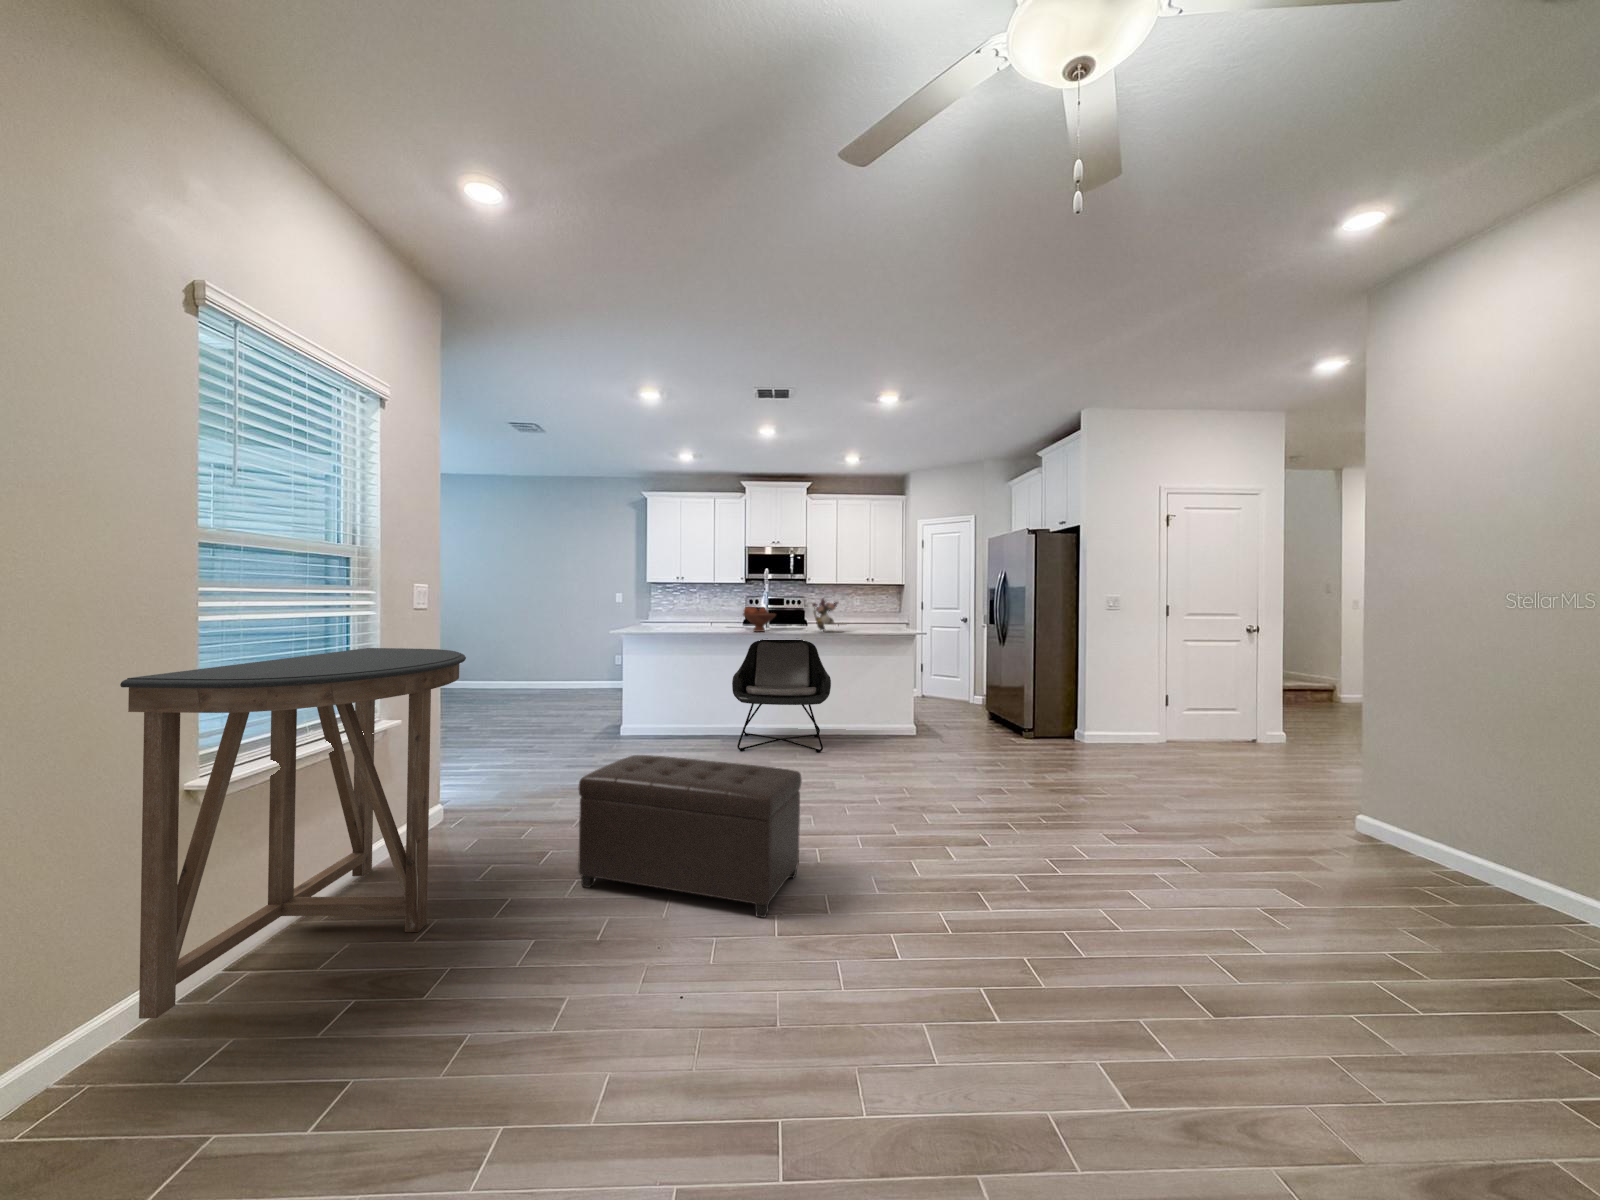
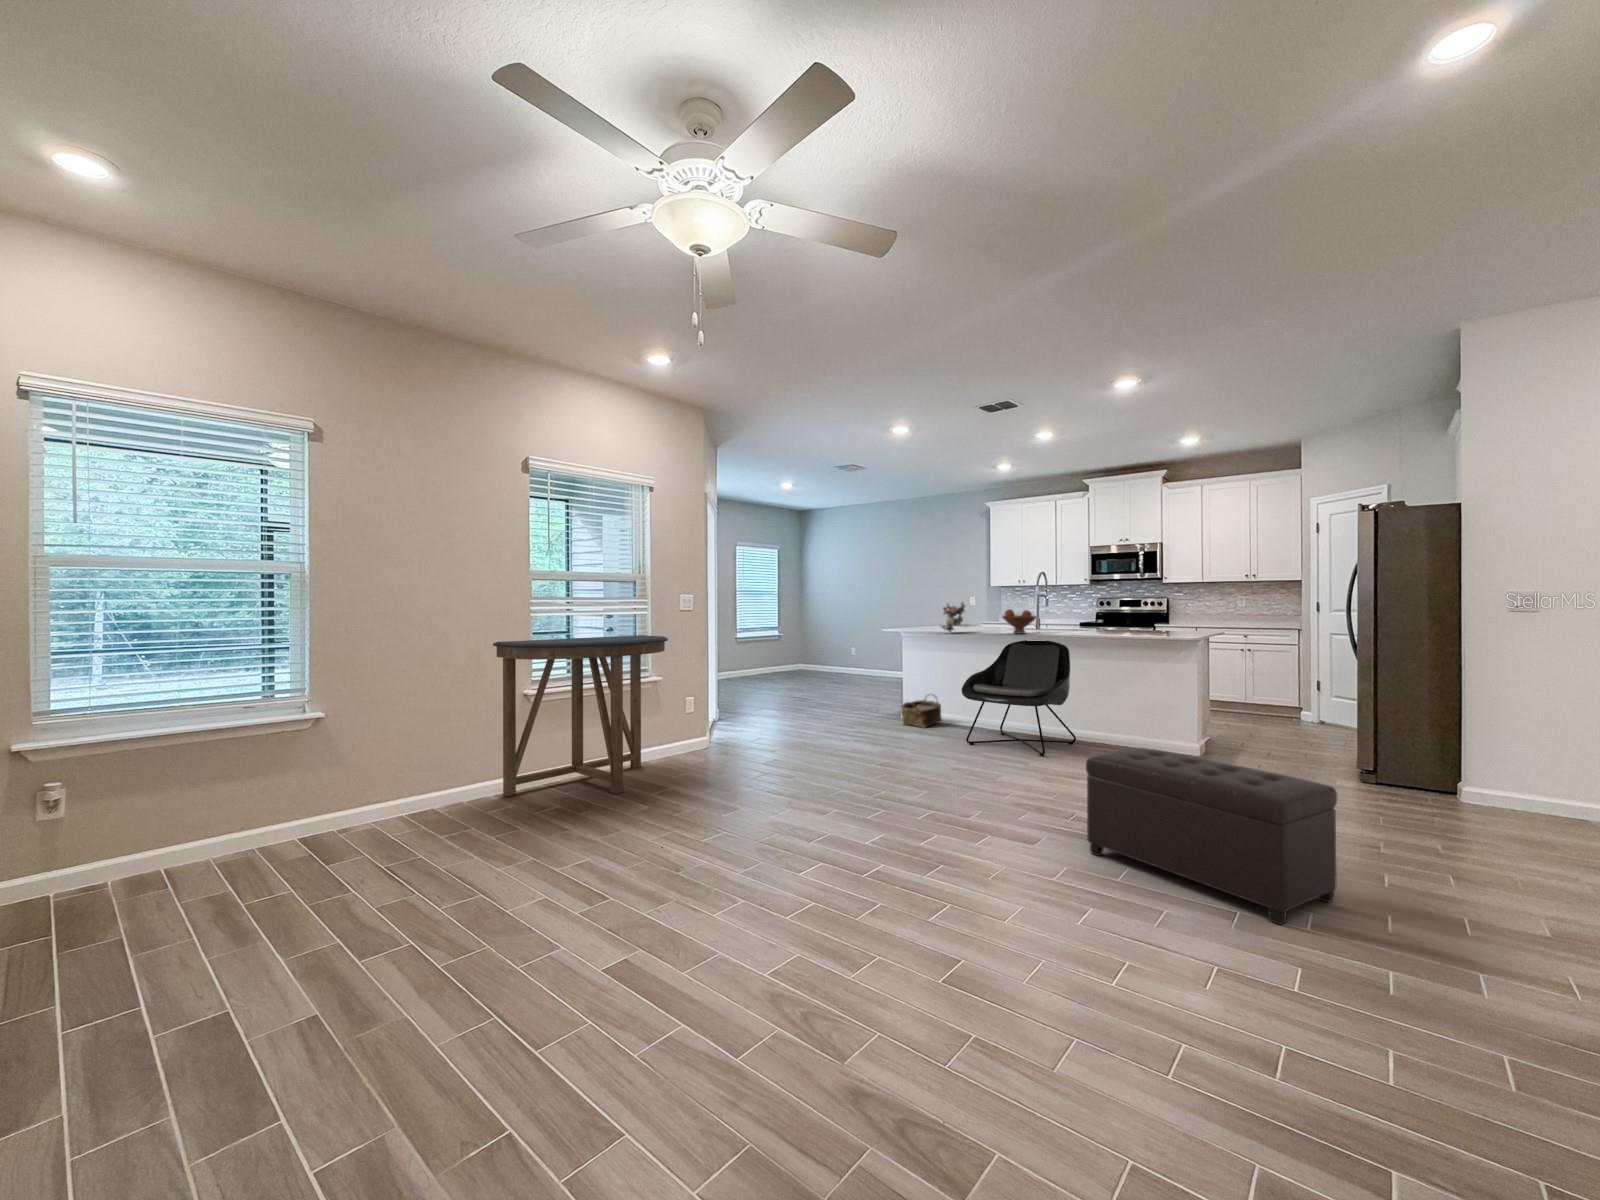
flower arrangement: present [812,598,846,631] -> present [942,603,970,632]
woven basket: none [631,700,673,739] -> present [901,695,942,728]
ottoman: present [578,755,802,918] -> present [1086,748,1337,925]

